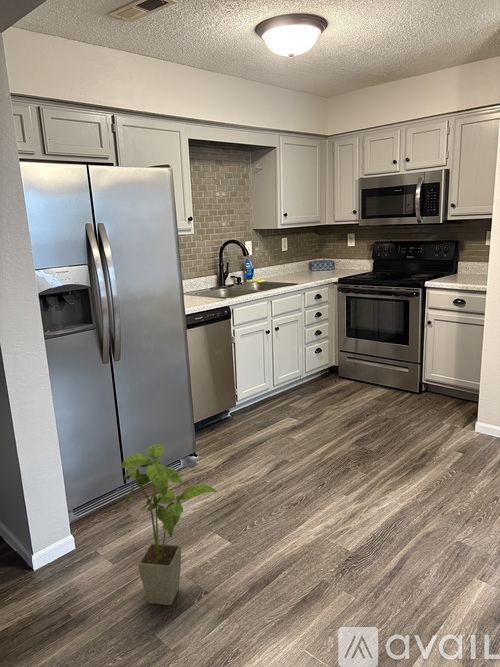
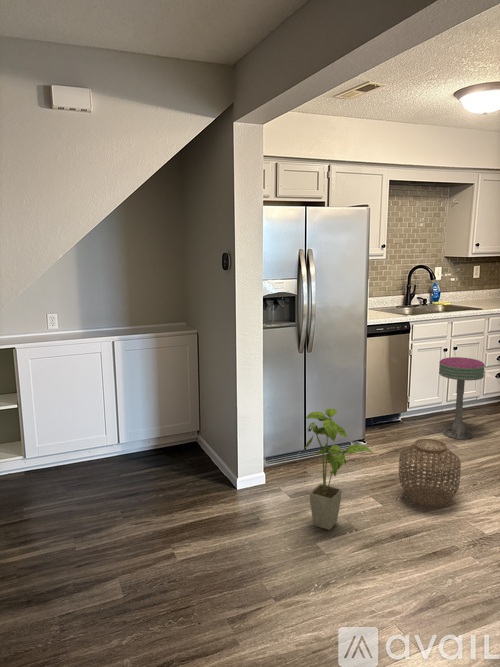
bar stool: none [266,339,313,429] -> present [439,357,485,439]
woven basket: none [244,448,315,532] -> present [399,439,461,507]

